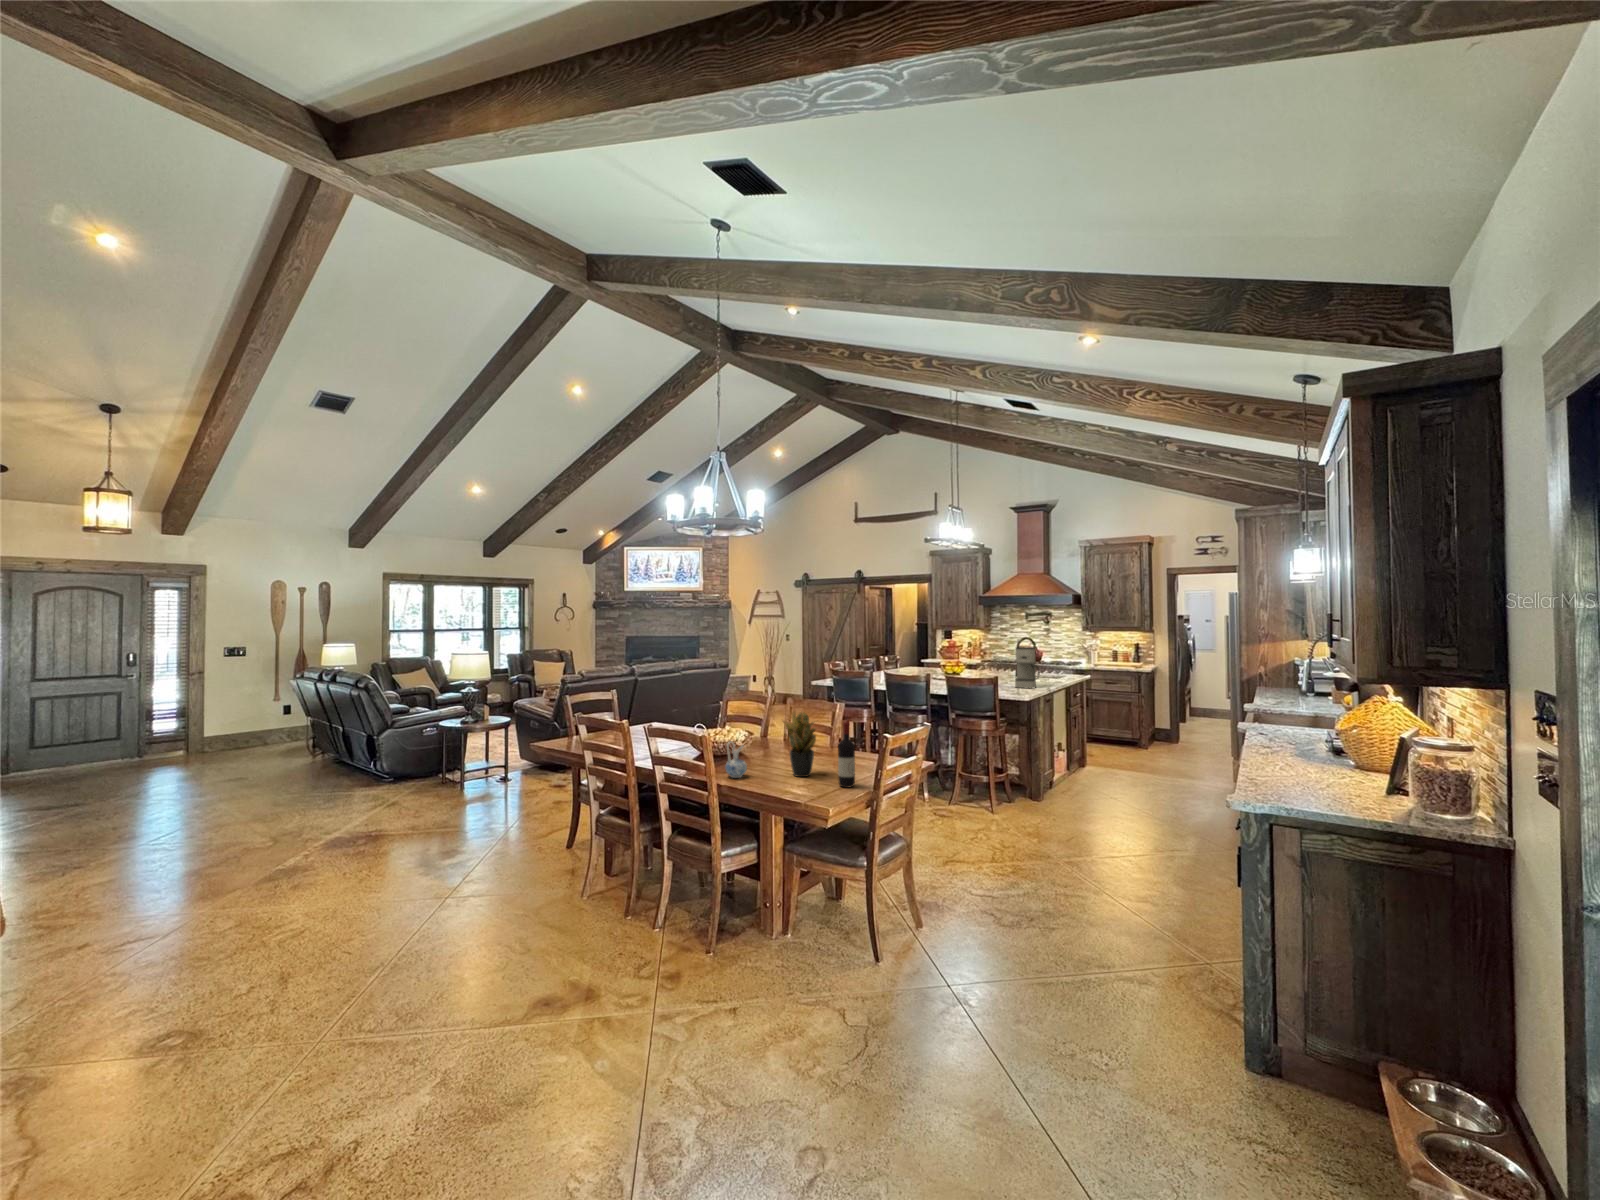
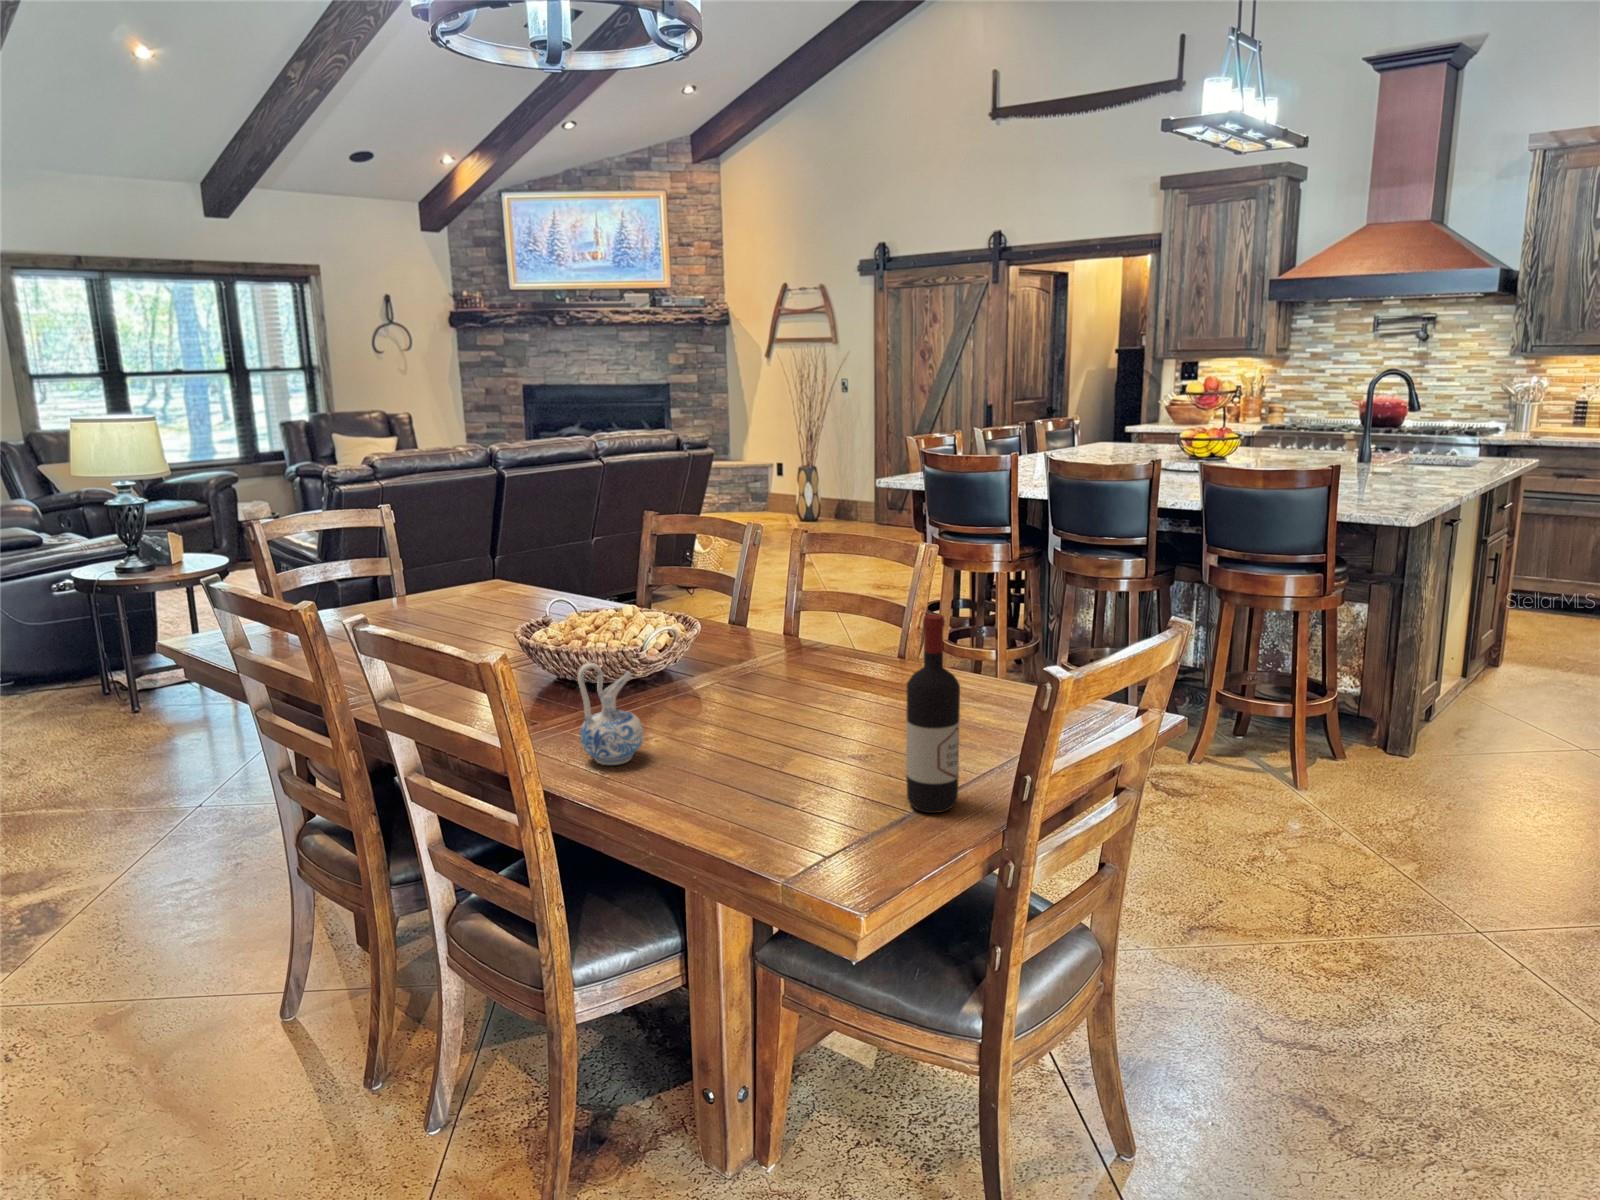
coffee maker: present [1015,646,1040,689] -> none [1370,389,1440,493]
potted plant: present [783,710,817,777] -> none [731,554,871,764]

